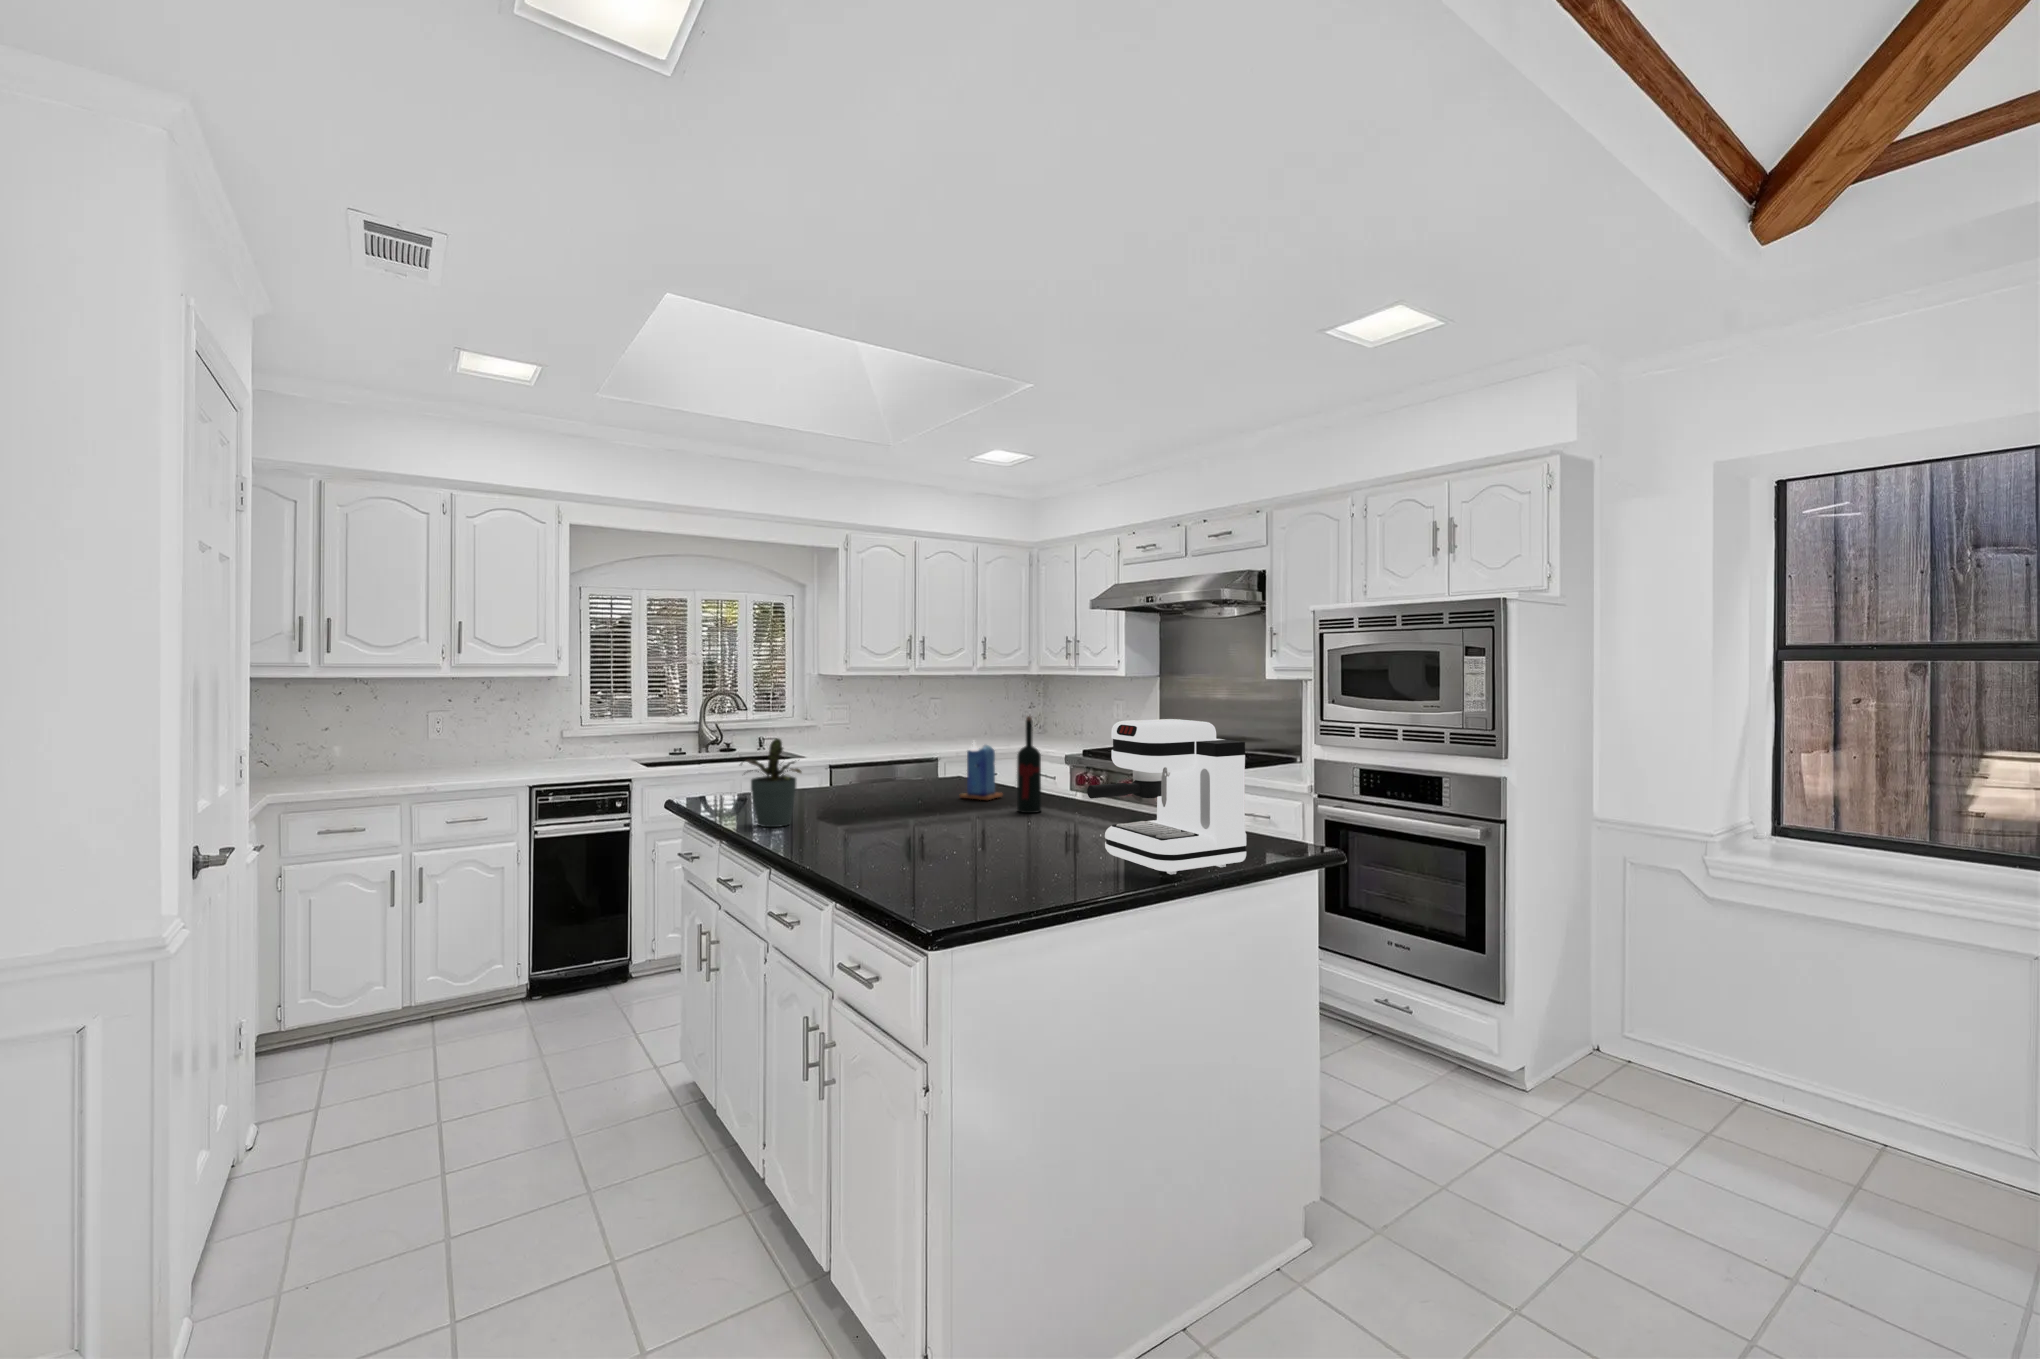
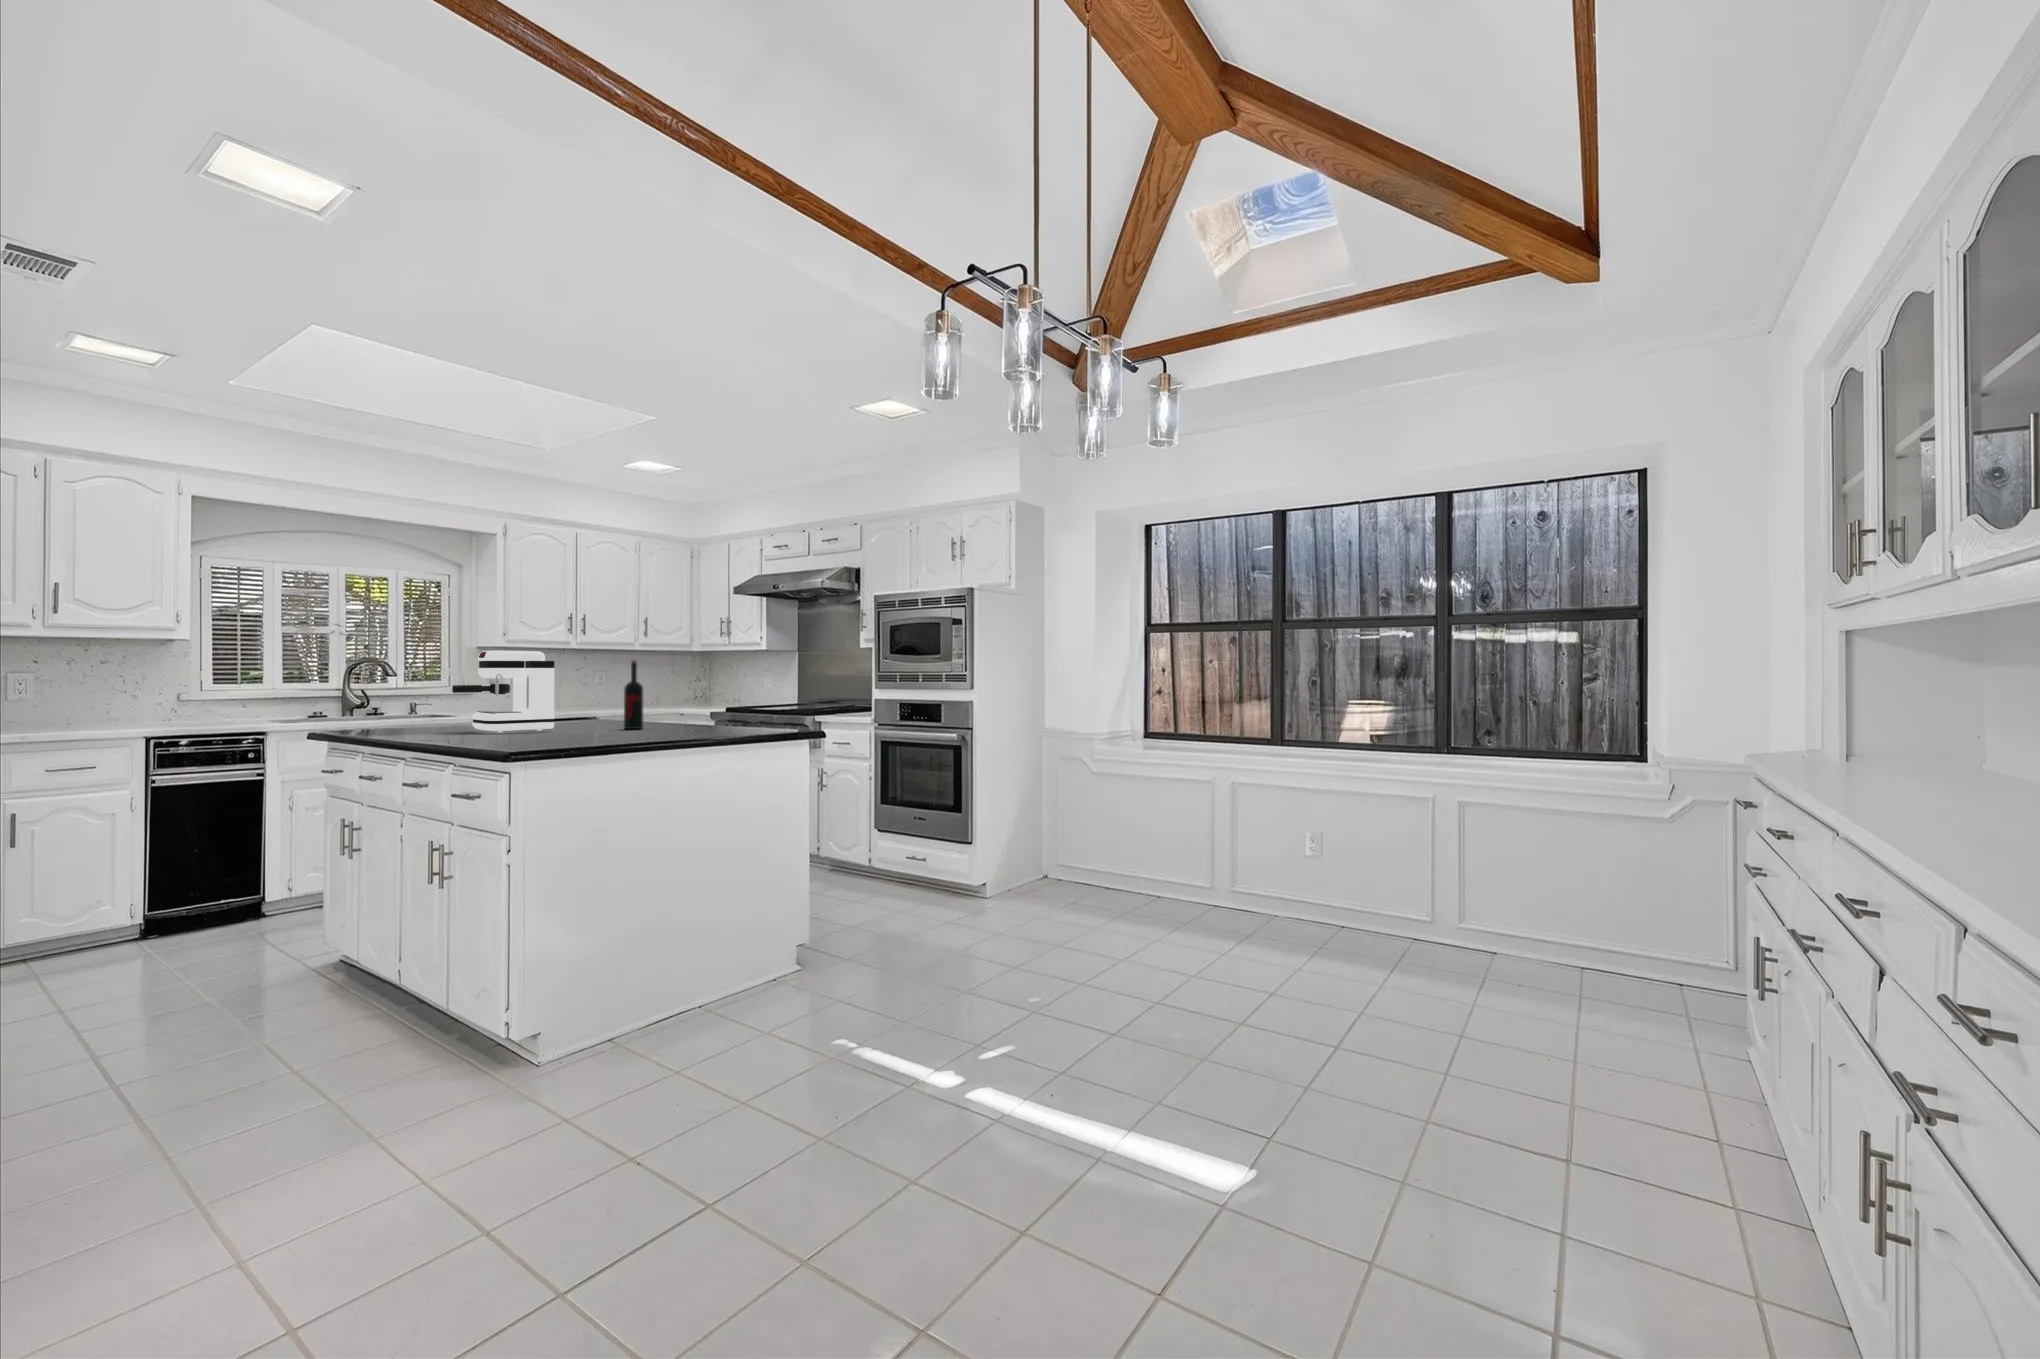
coffee maker: present [1087,719,1246,874] -> present [452,651,554,733]
potted plant: present [741,739,801,827] -> none [381,669,437,735]
candle: present [960,743,1003,800] -> none [582,682,621,726]

